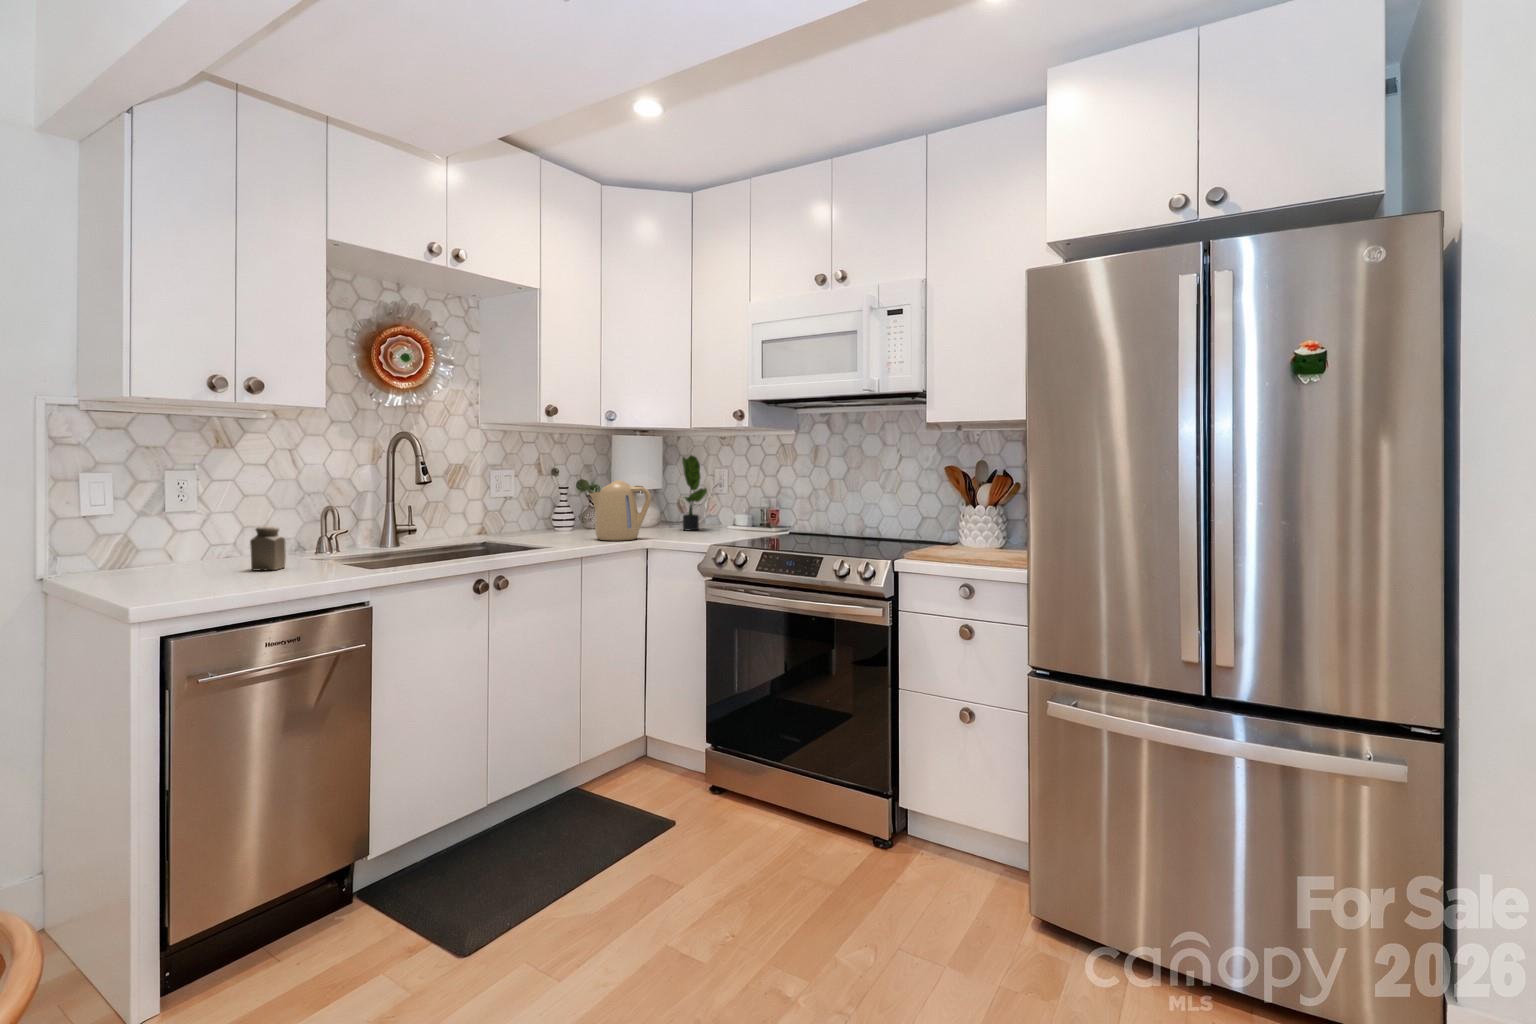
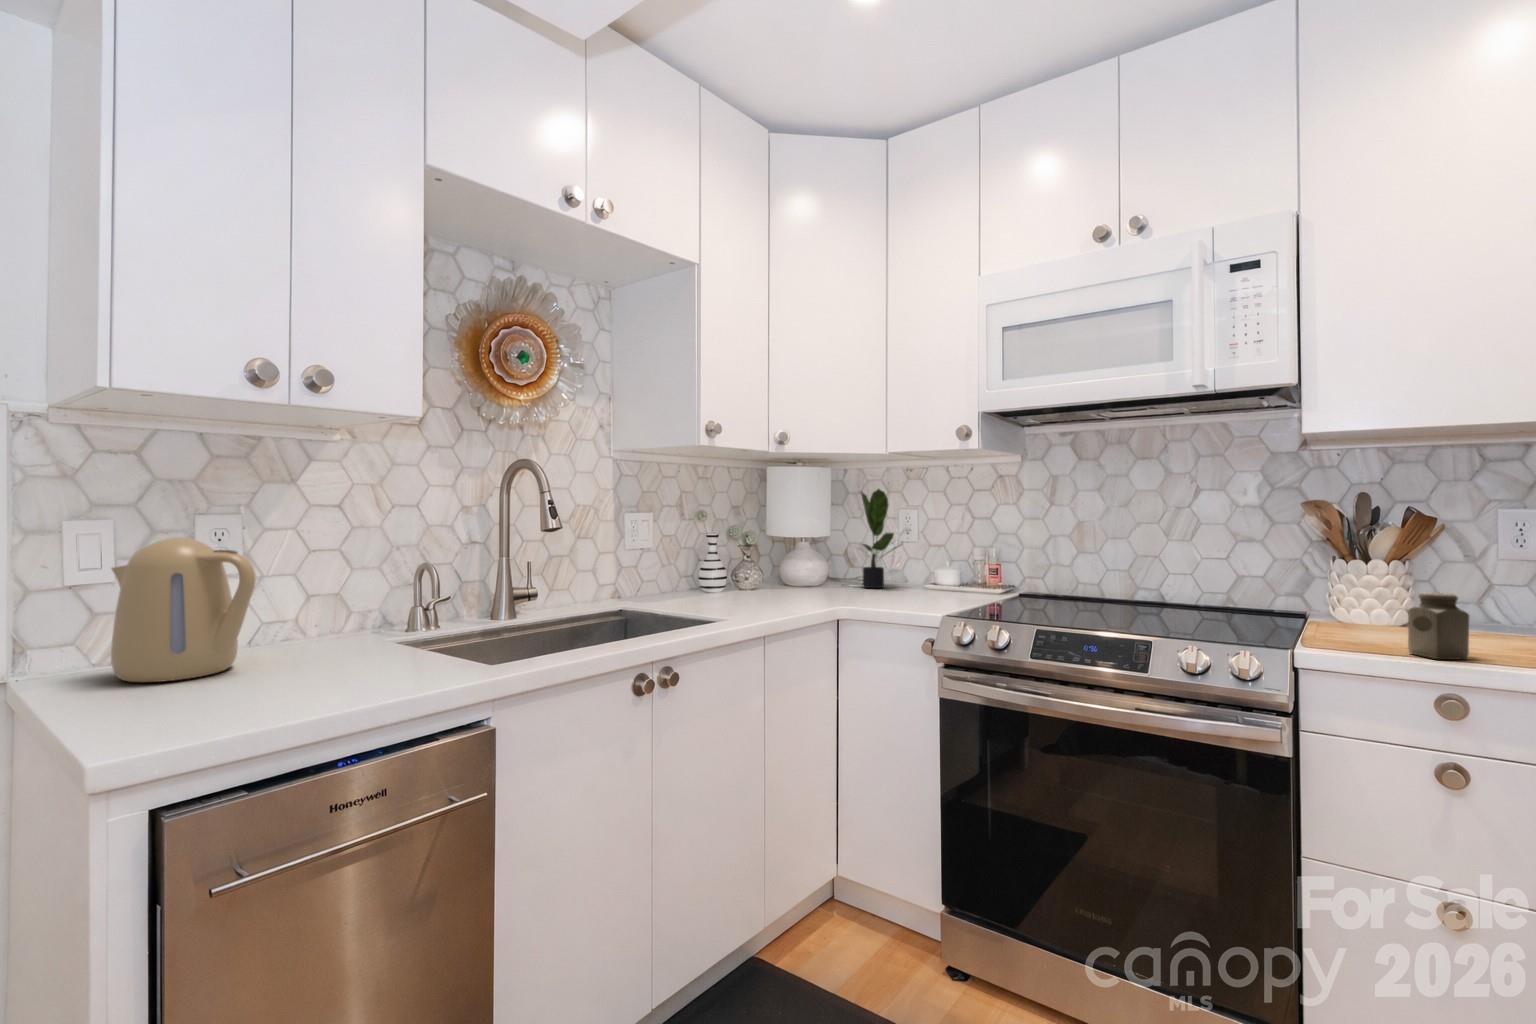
kettle: present [589,480,651,541] -> present [111,537,256,682]
salt shaker: present [250,526,286,570] -> present [1408,592,1469,659]

